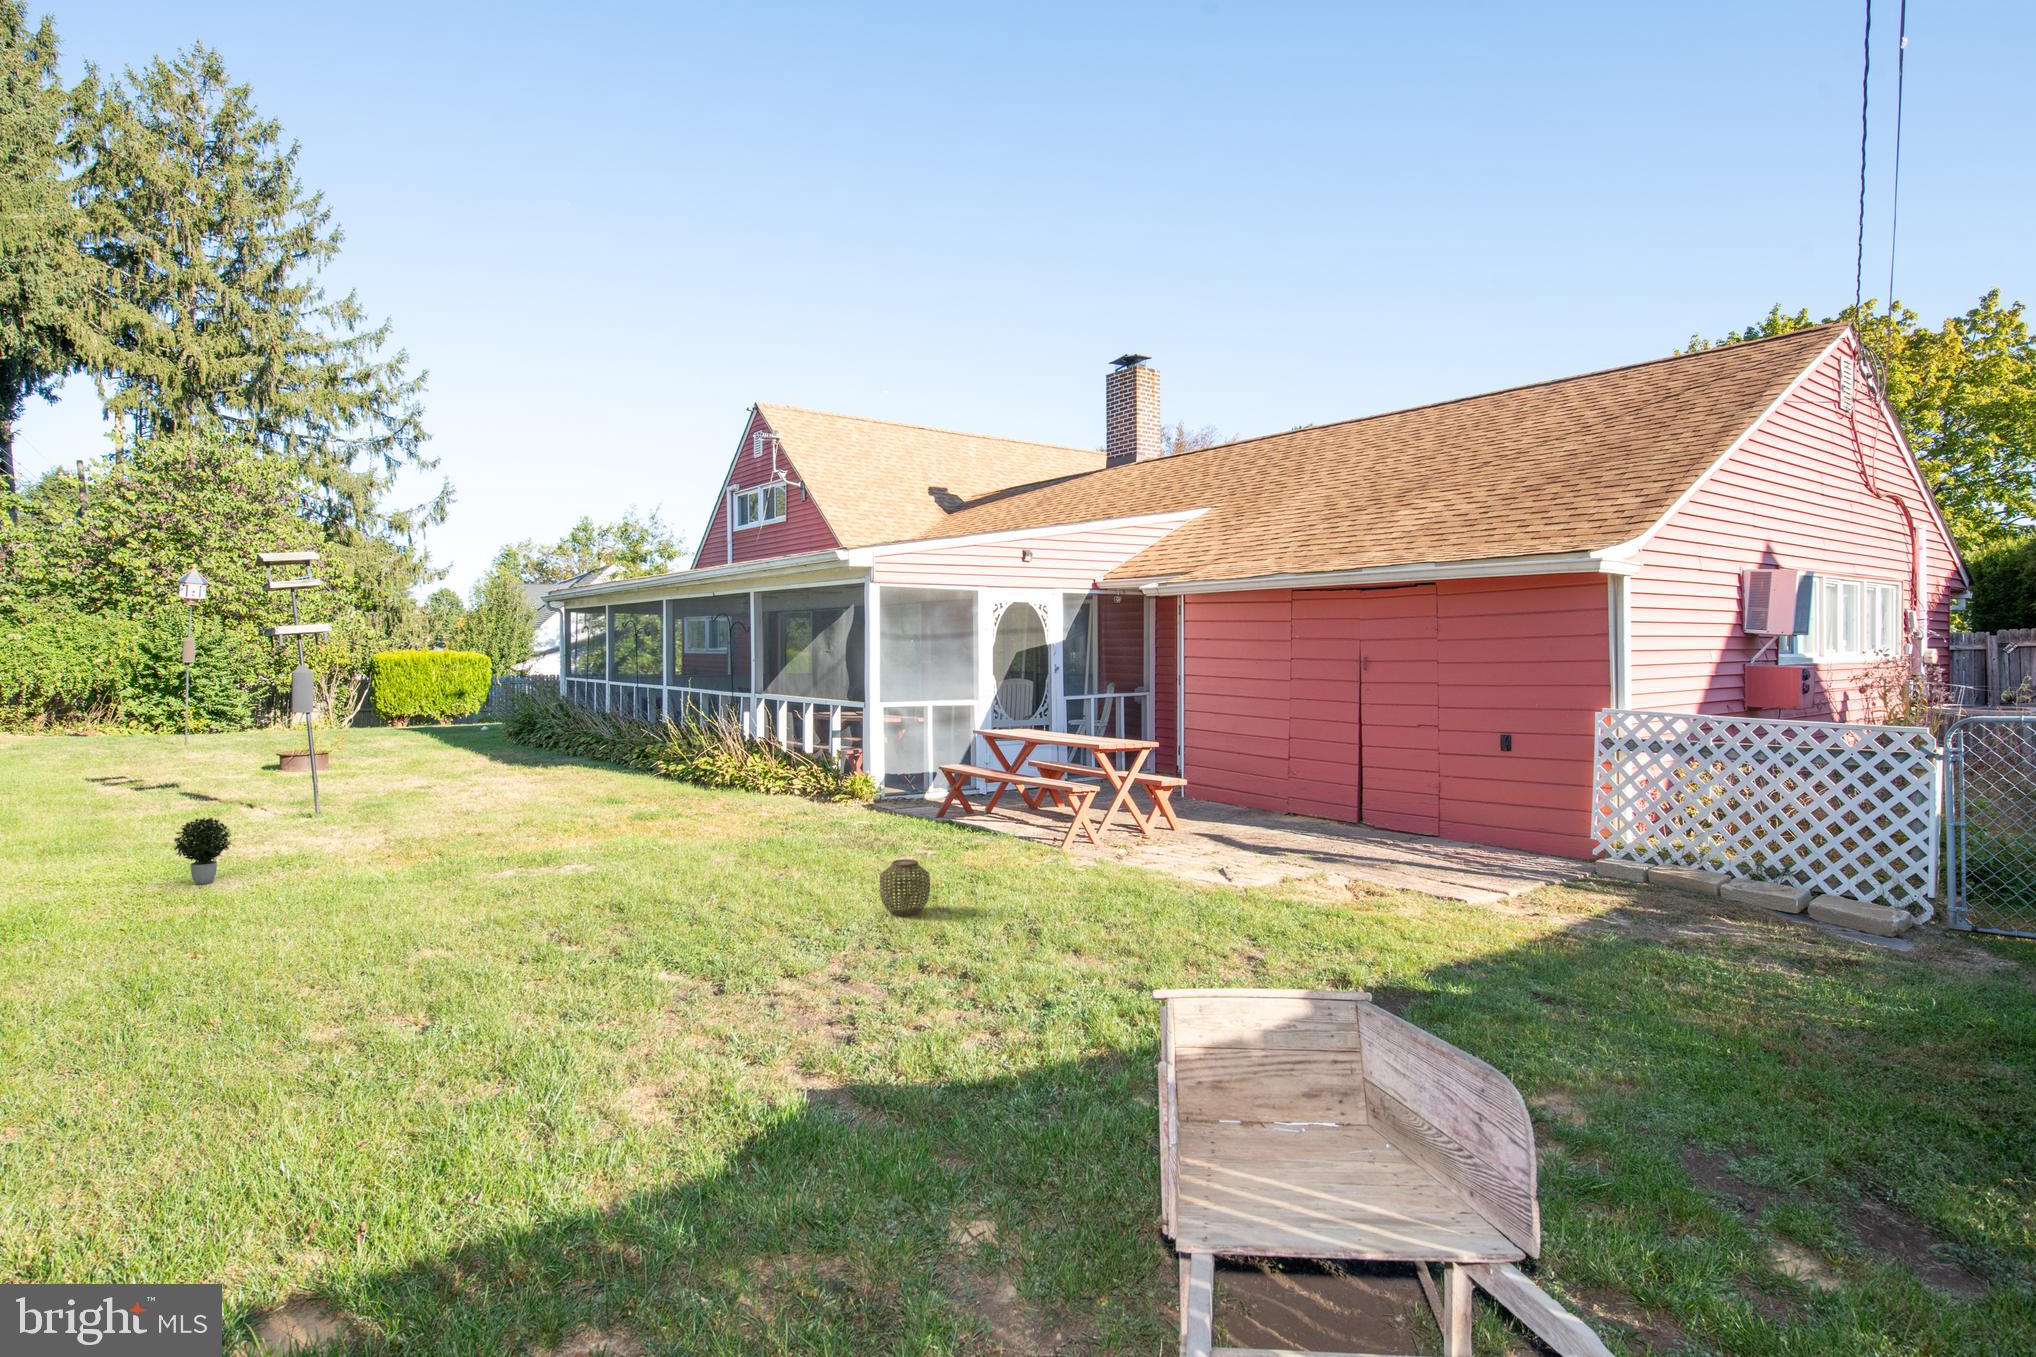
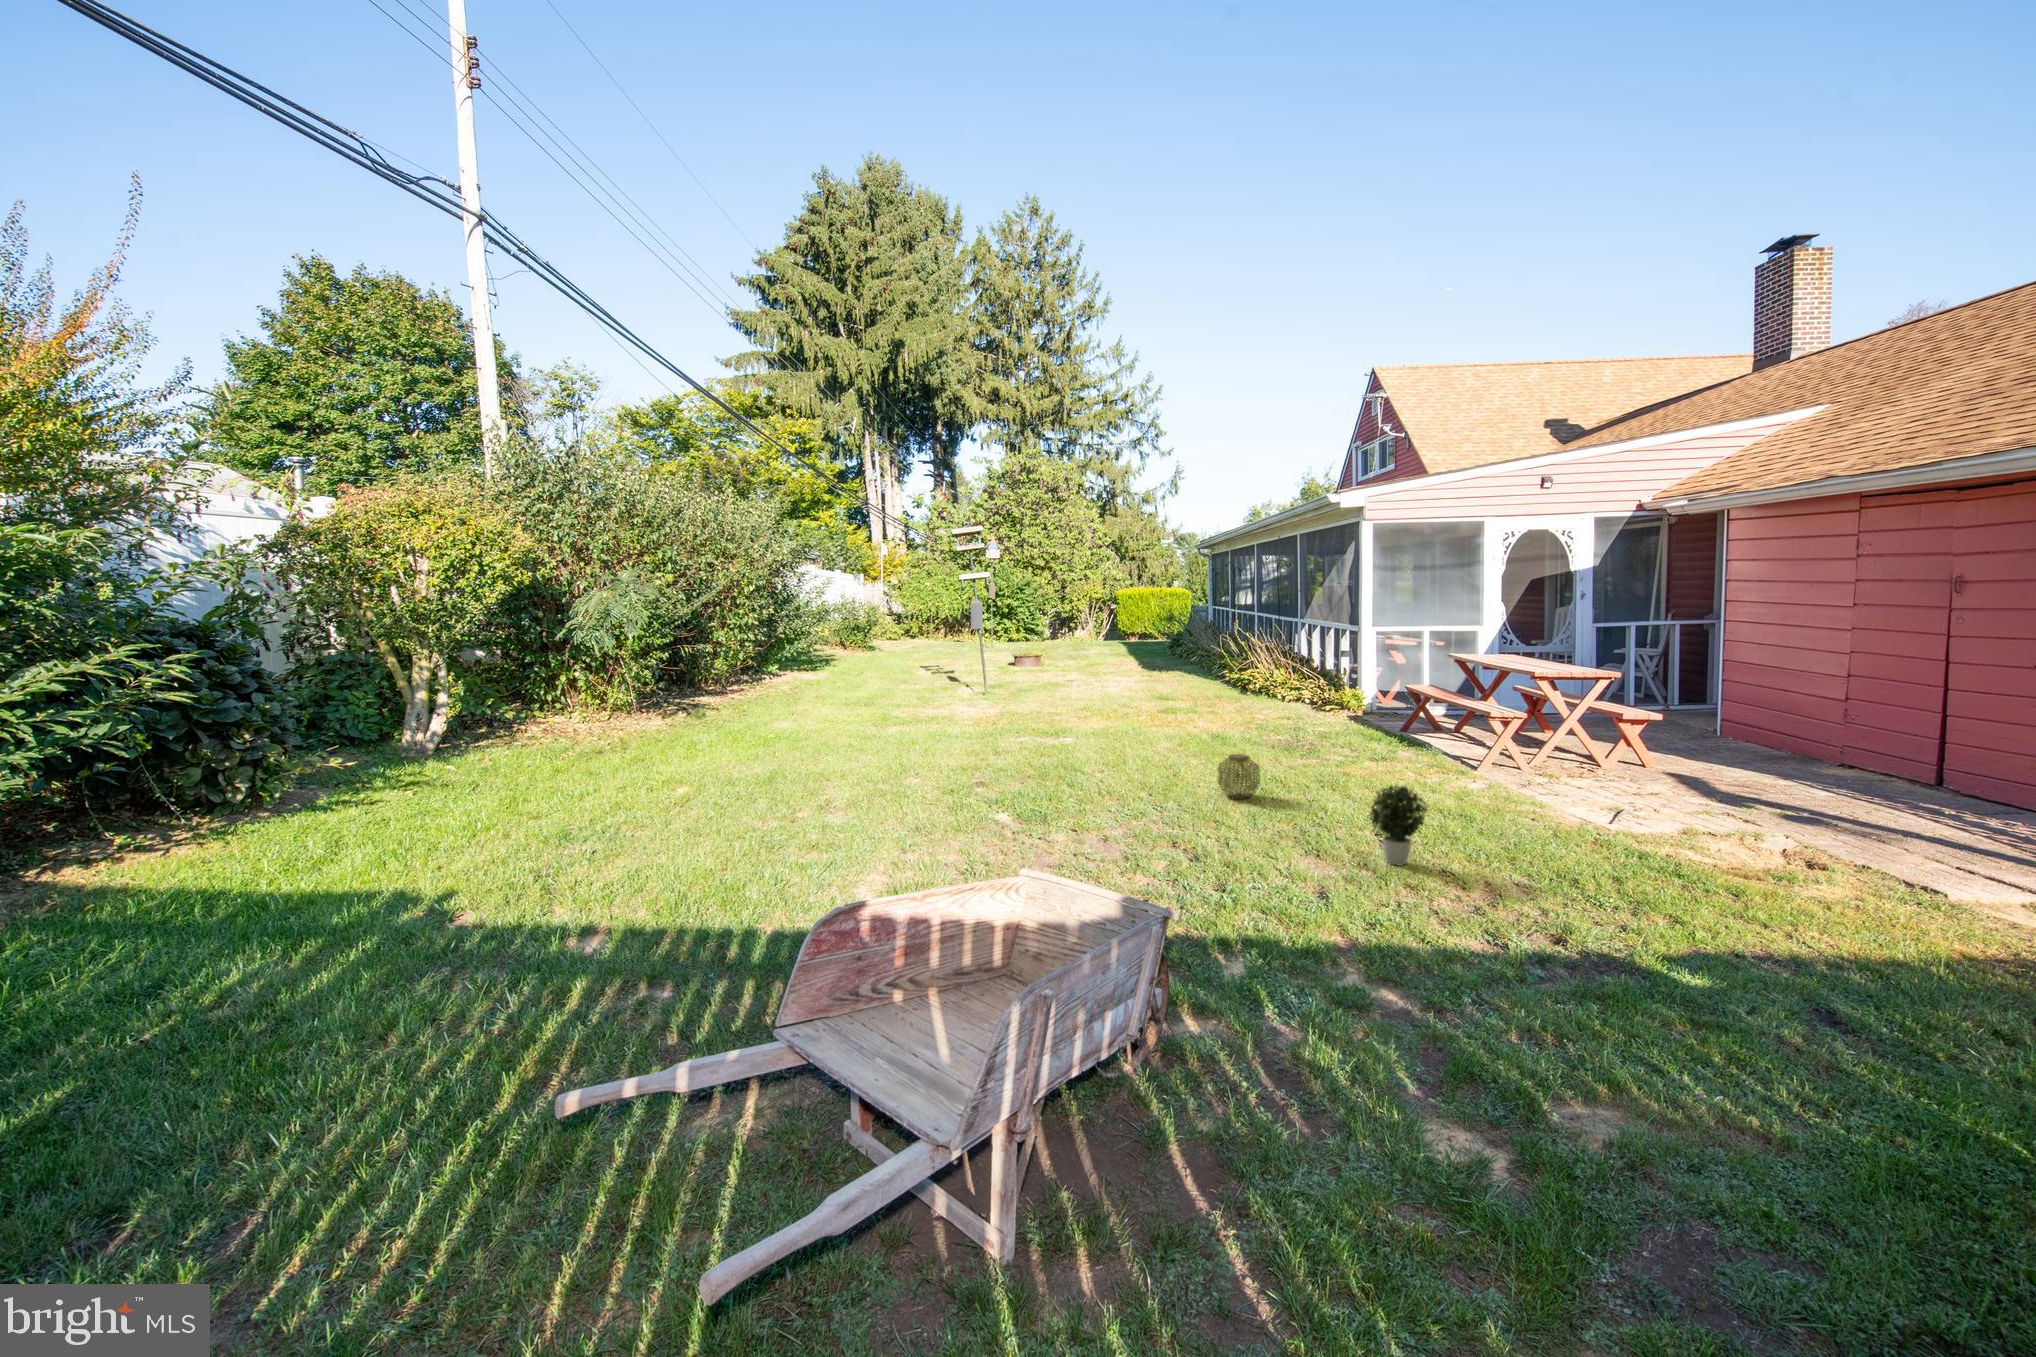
potted plant: present [174,818,232,885] -> present [1370,785,1427,866]

